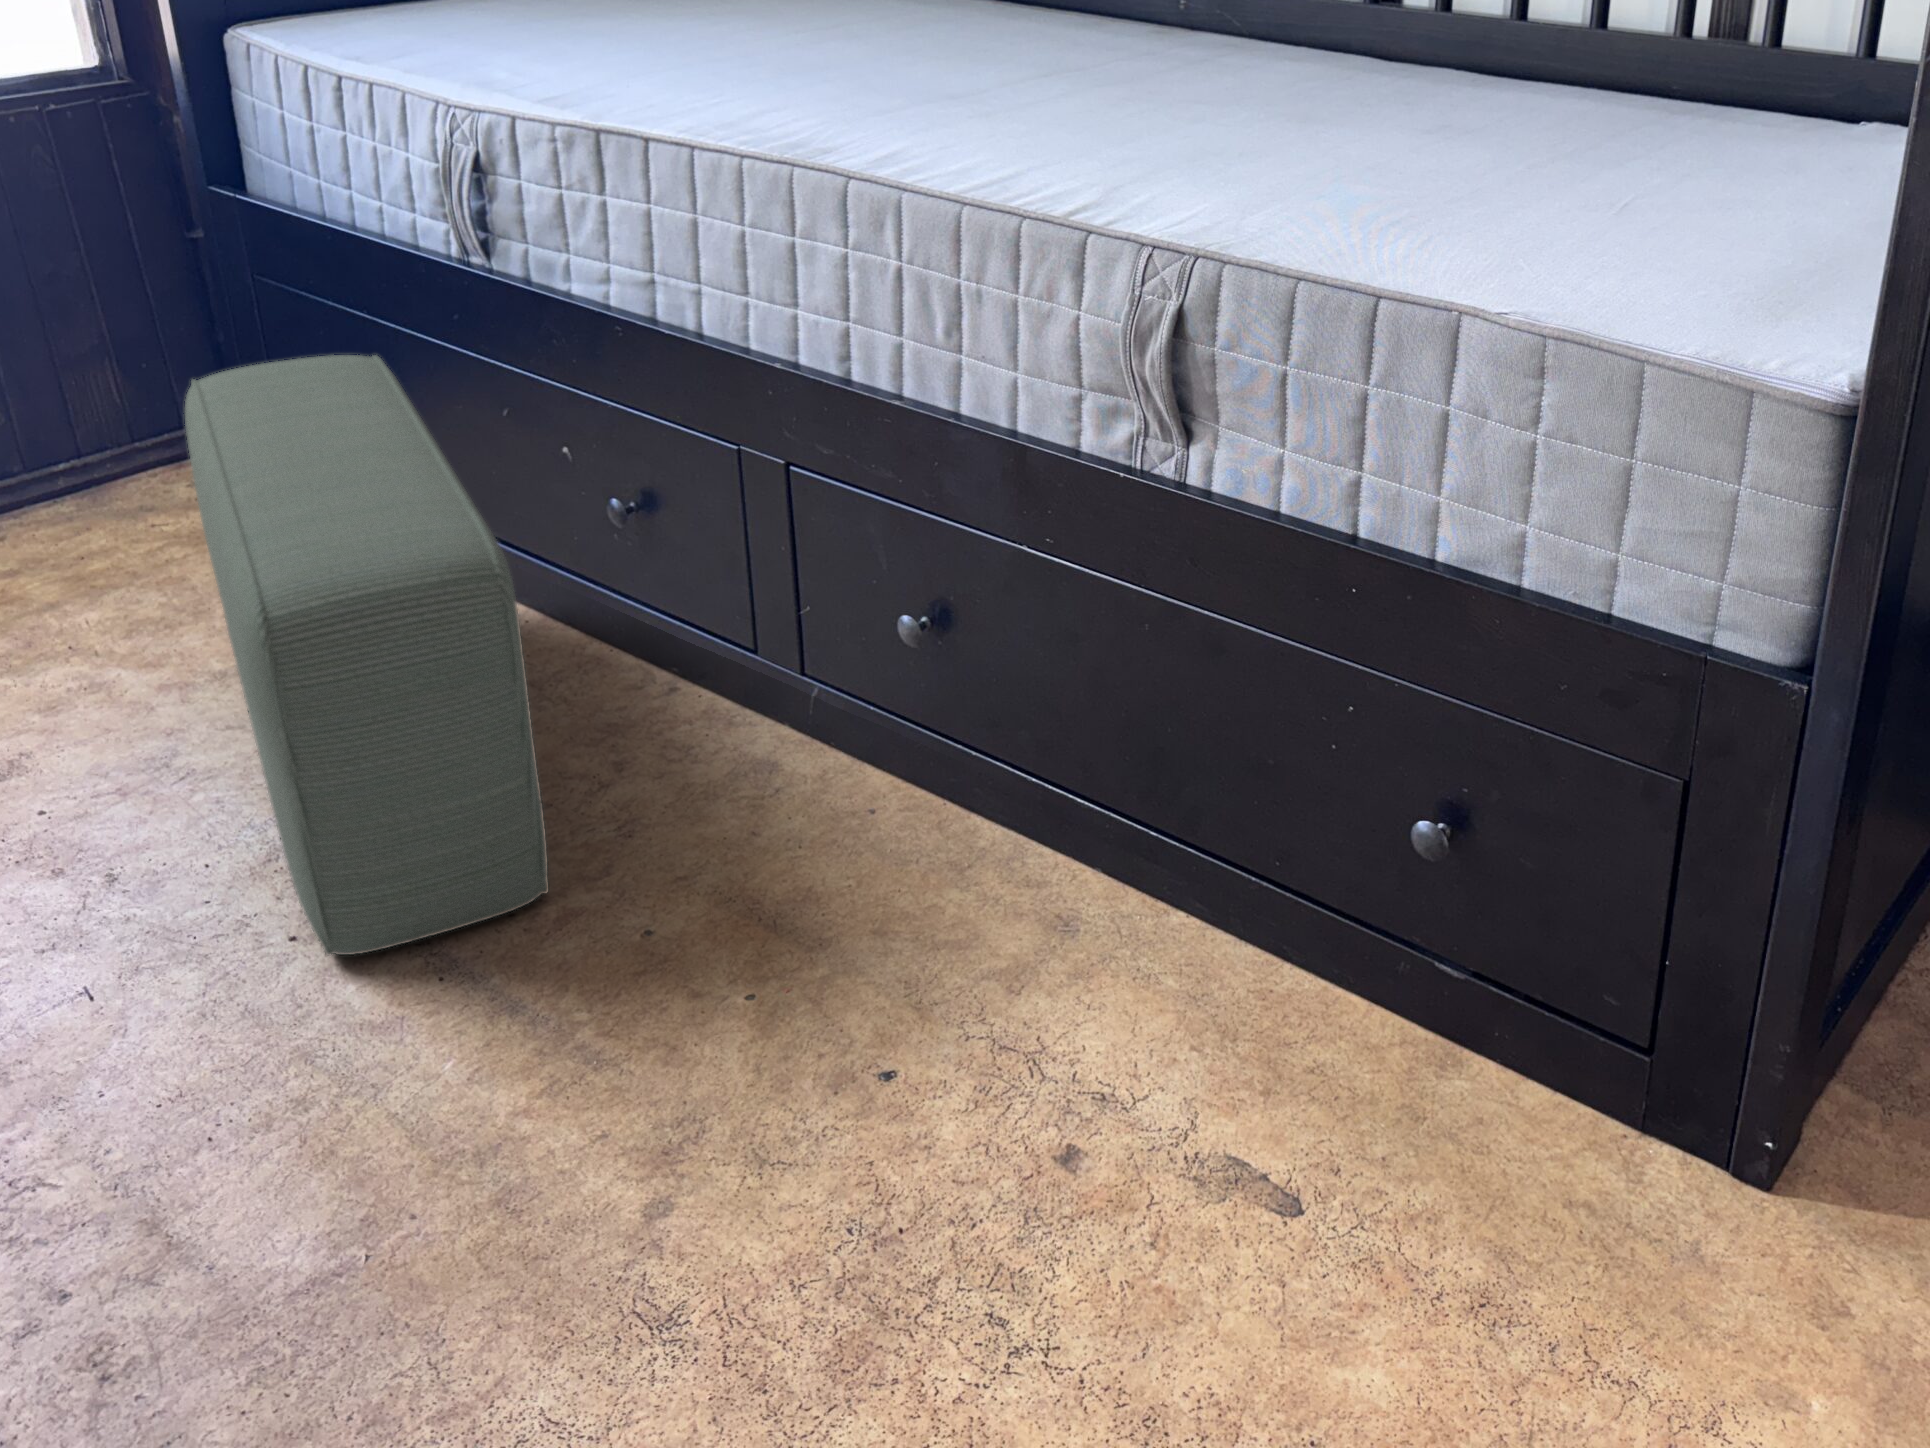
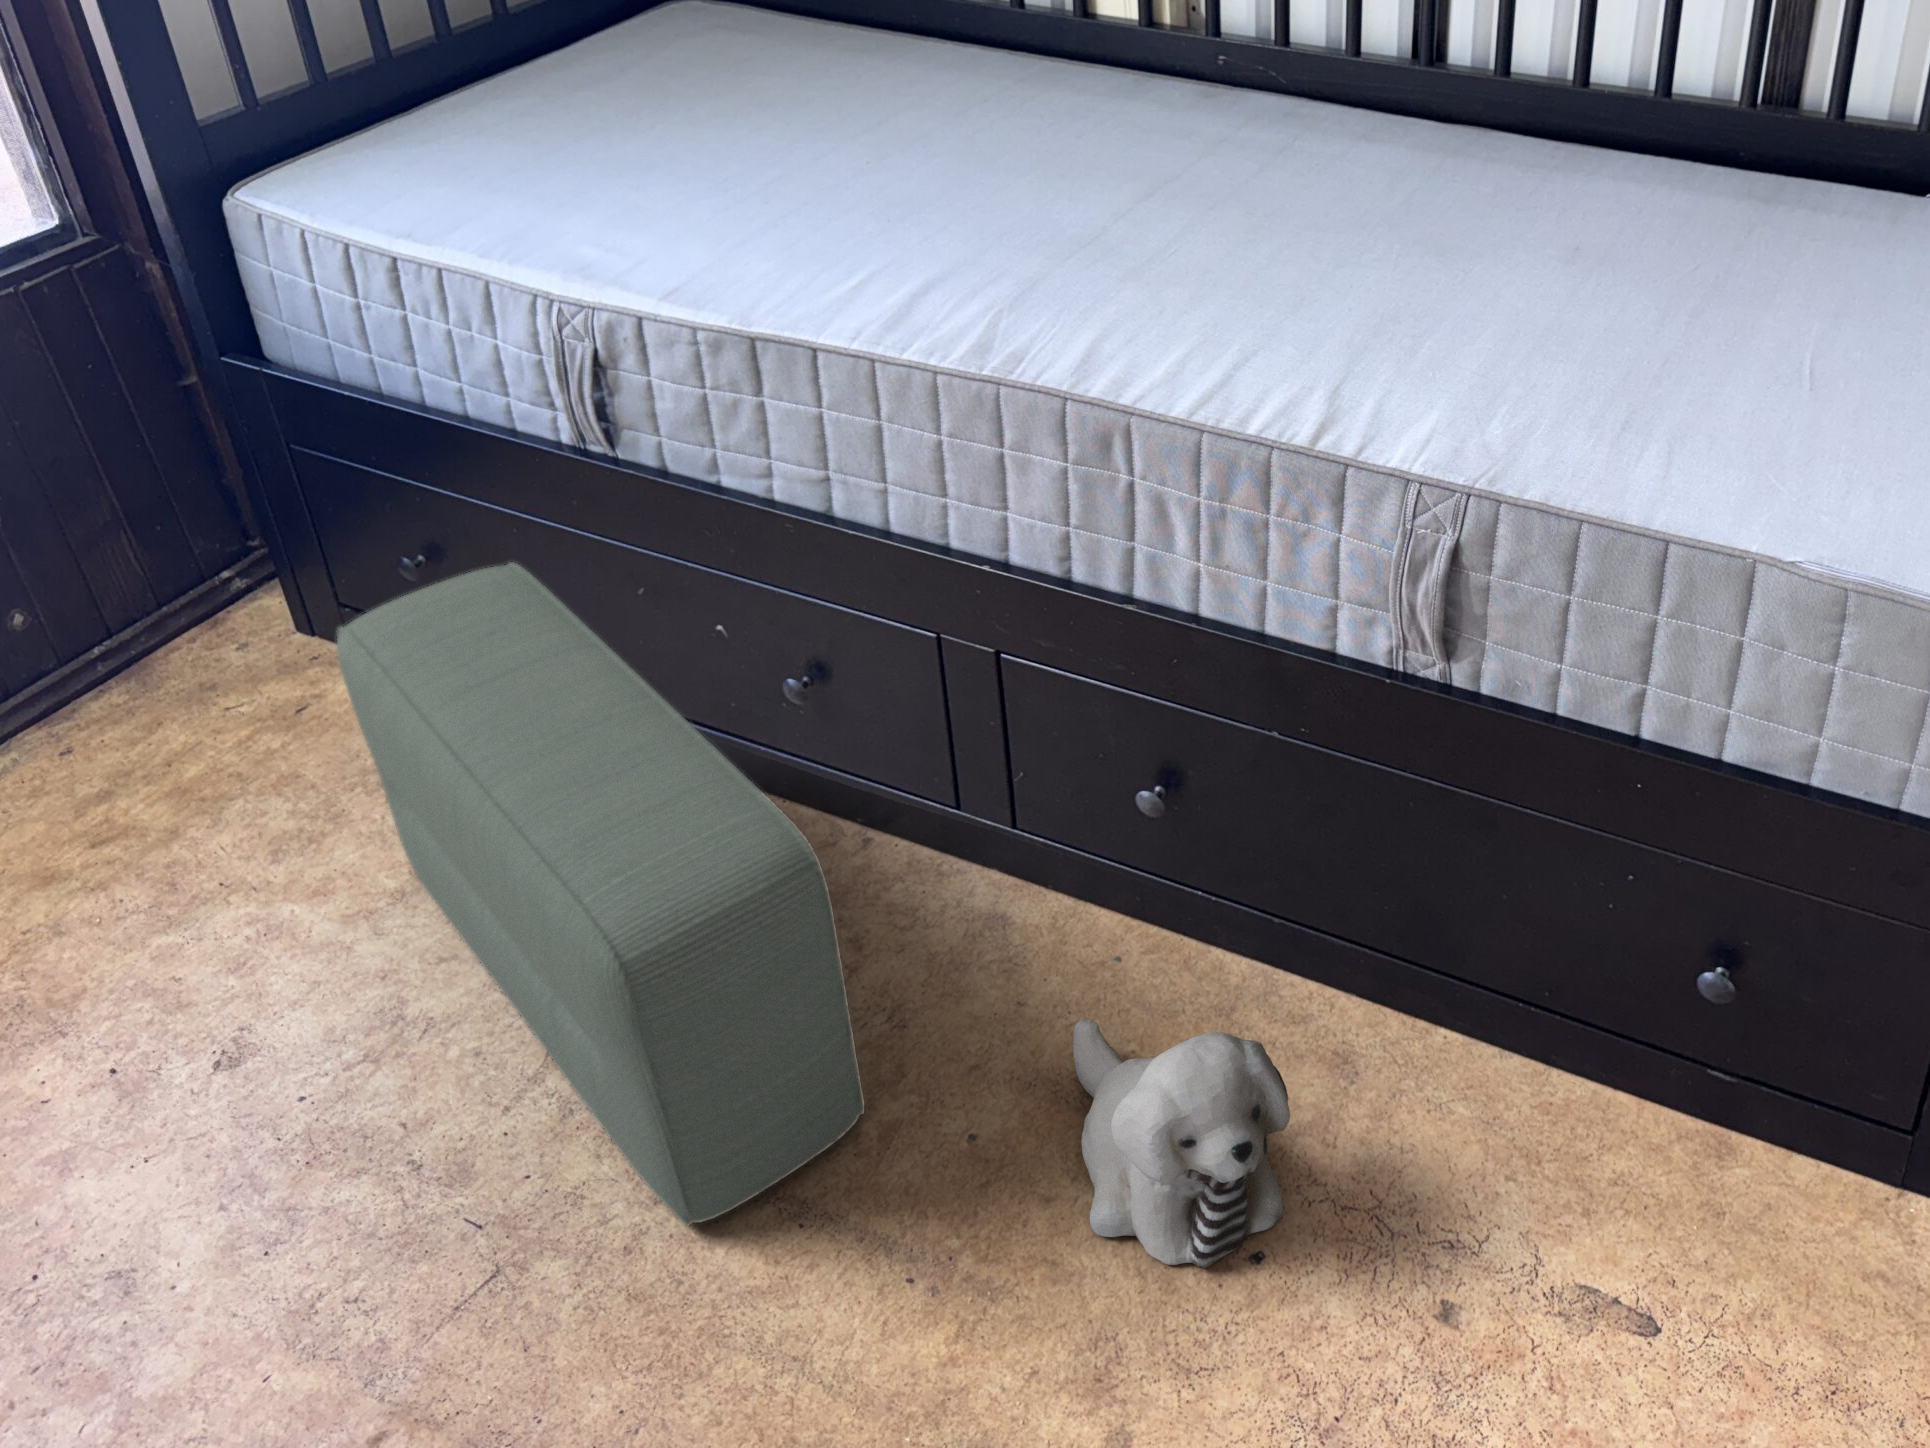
plush toy: none [724,809,961,1073] -> present [1073,1020,1290,1268]

